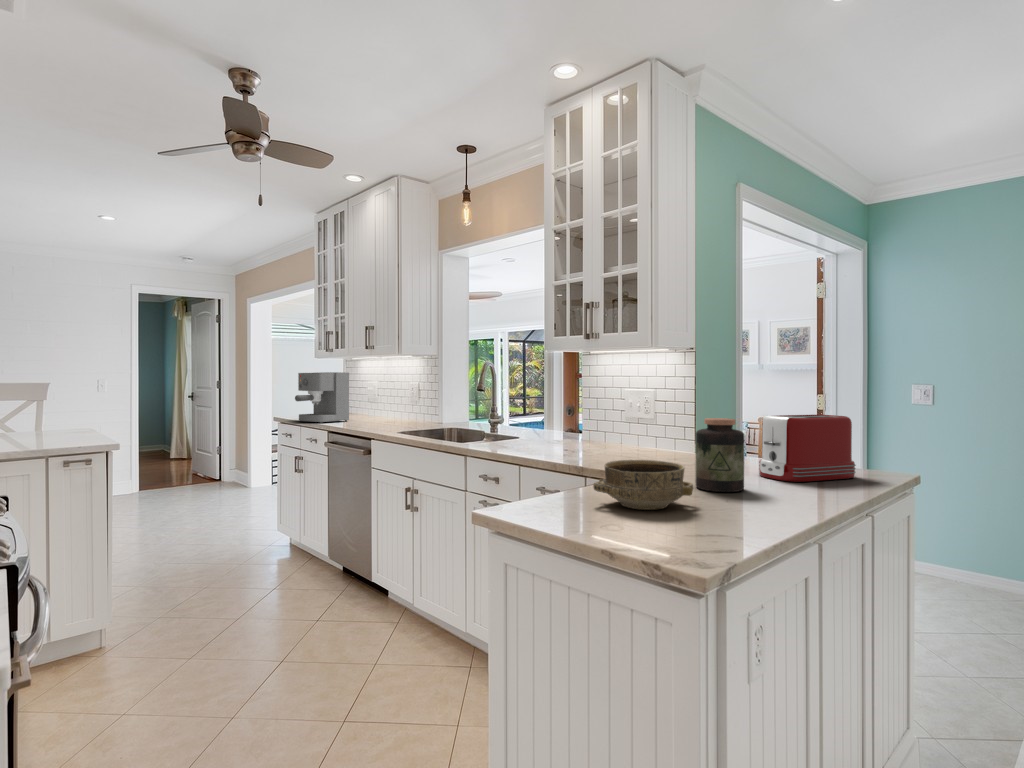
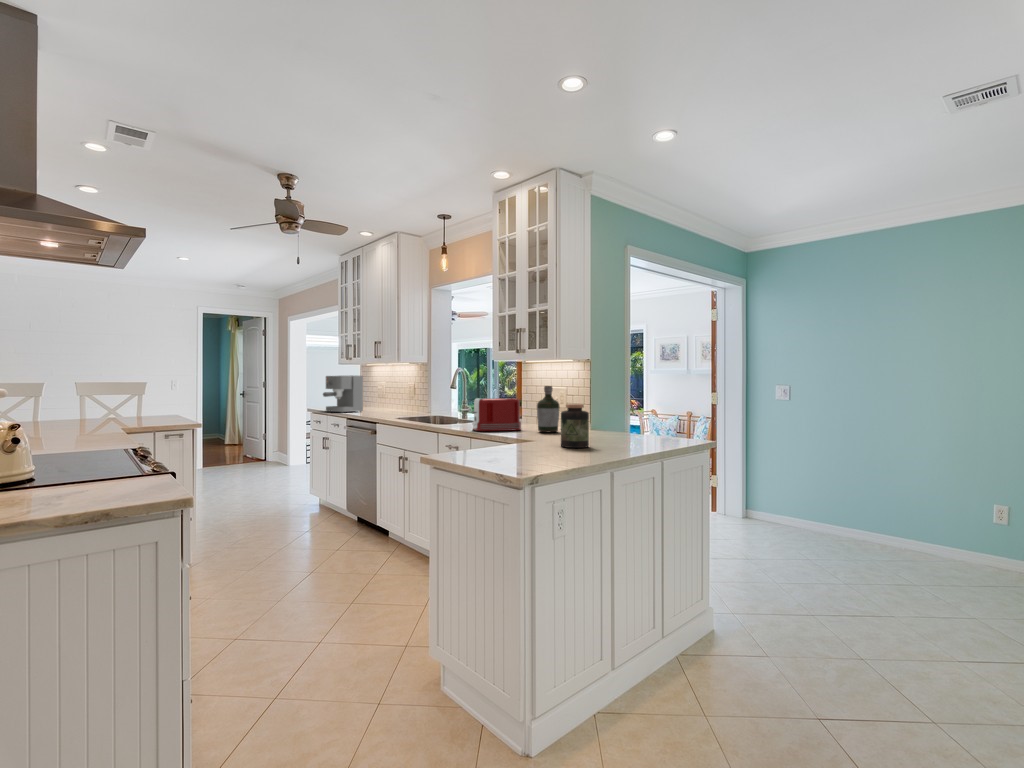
bottle: none [622,387,656,457] -> present [537,386,560,432]
toaster: present [759,415,856,482] -> present [472,398,521,431]
ceramic bowl: present [593,460,693,510] -> none [488,428,547,454]

